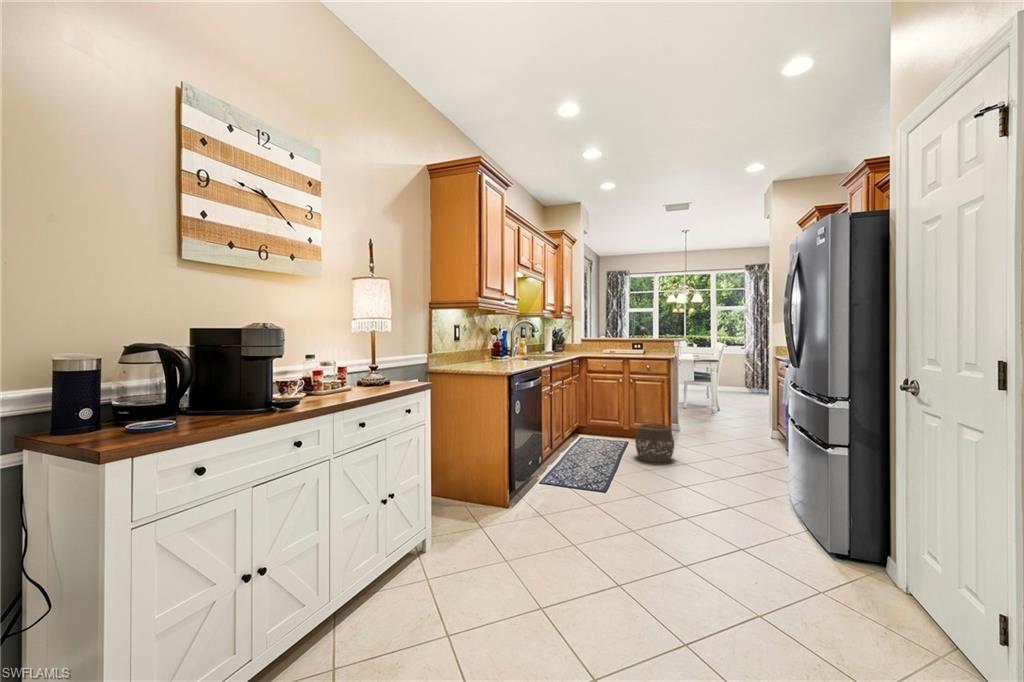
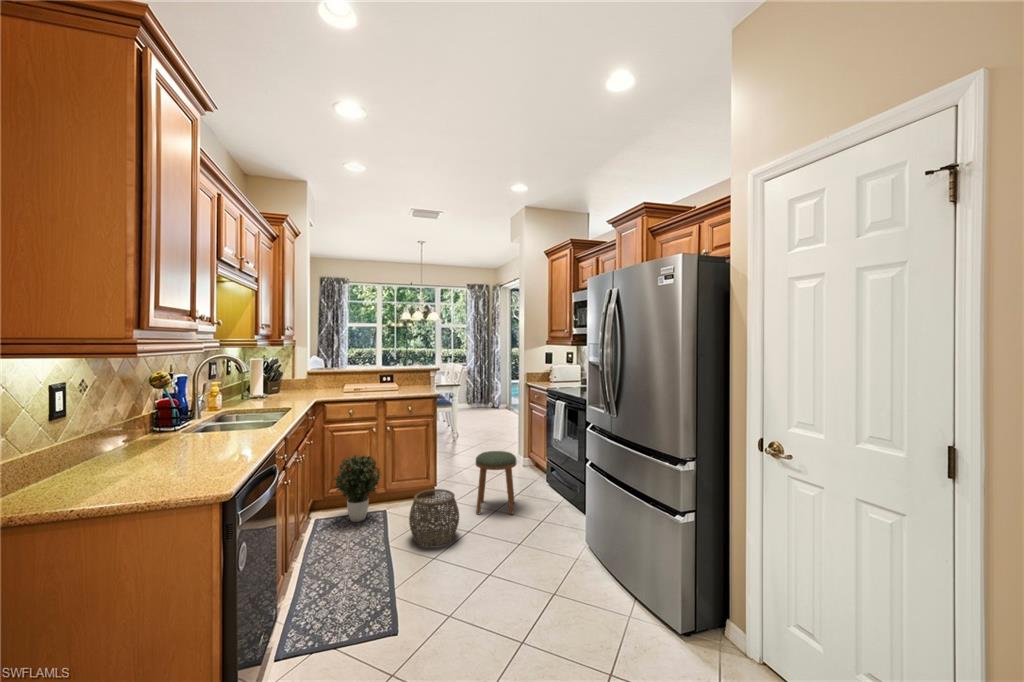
potted plant: none [589,395,623,443] -> present [334,455,381,522]
stool: none [698,406,739,459] -> present [476,451,517,515]

